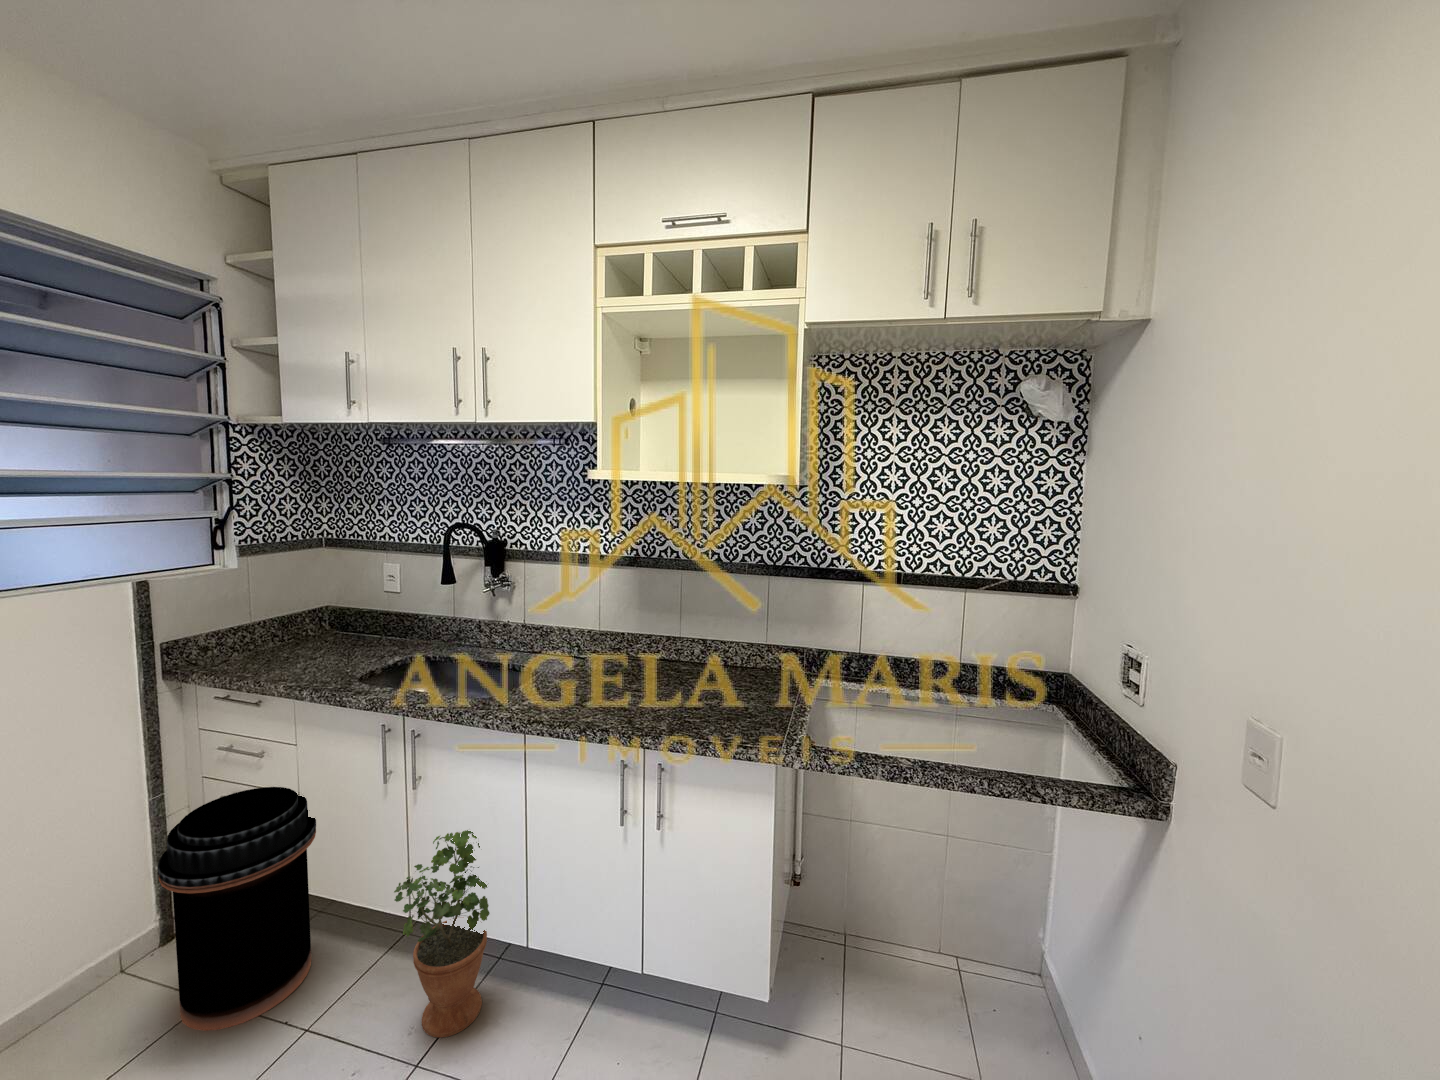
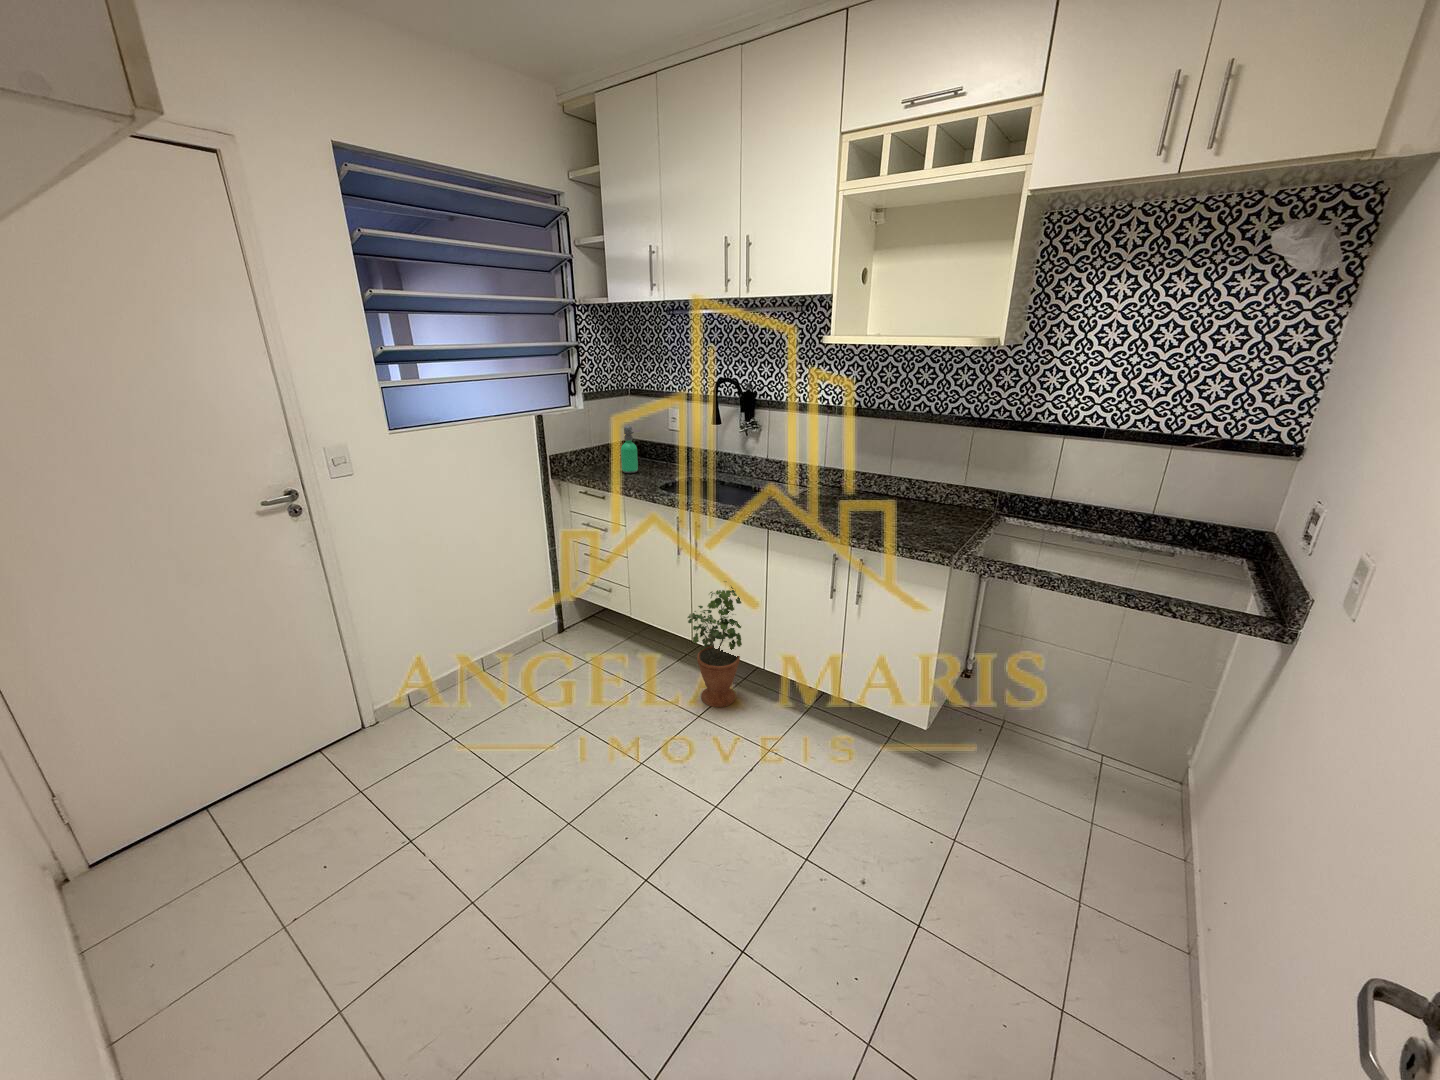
soap dispenser: none [297,589,327,659] -> present [621,425,638,473]
trash can: present [158,787,316,1031] -> none [564,550,639,676]

